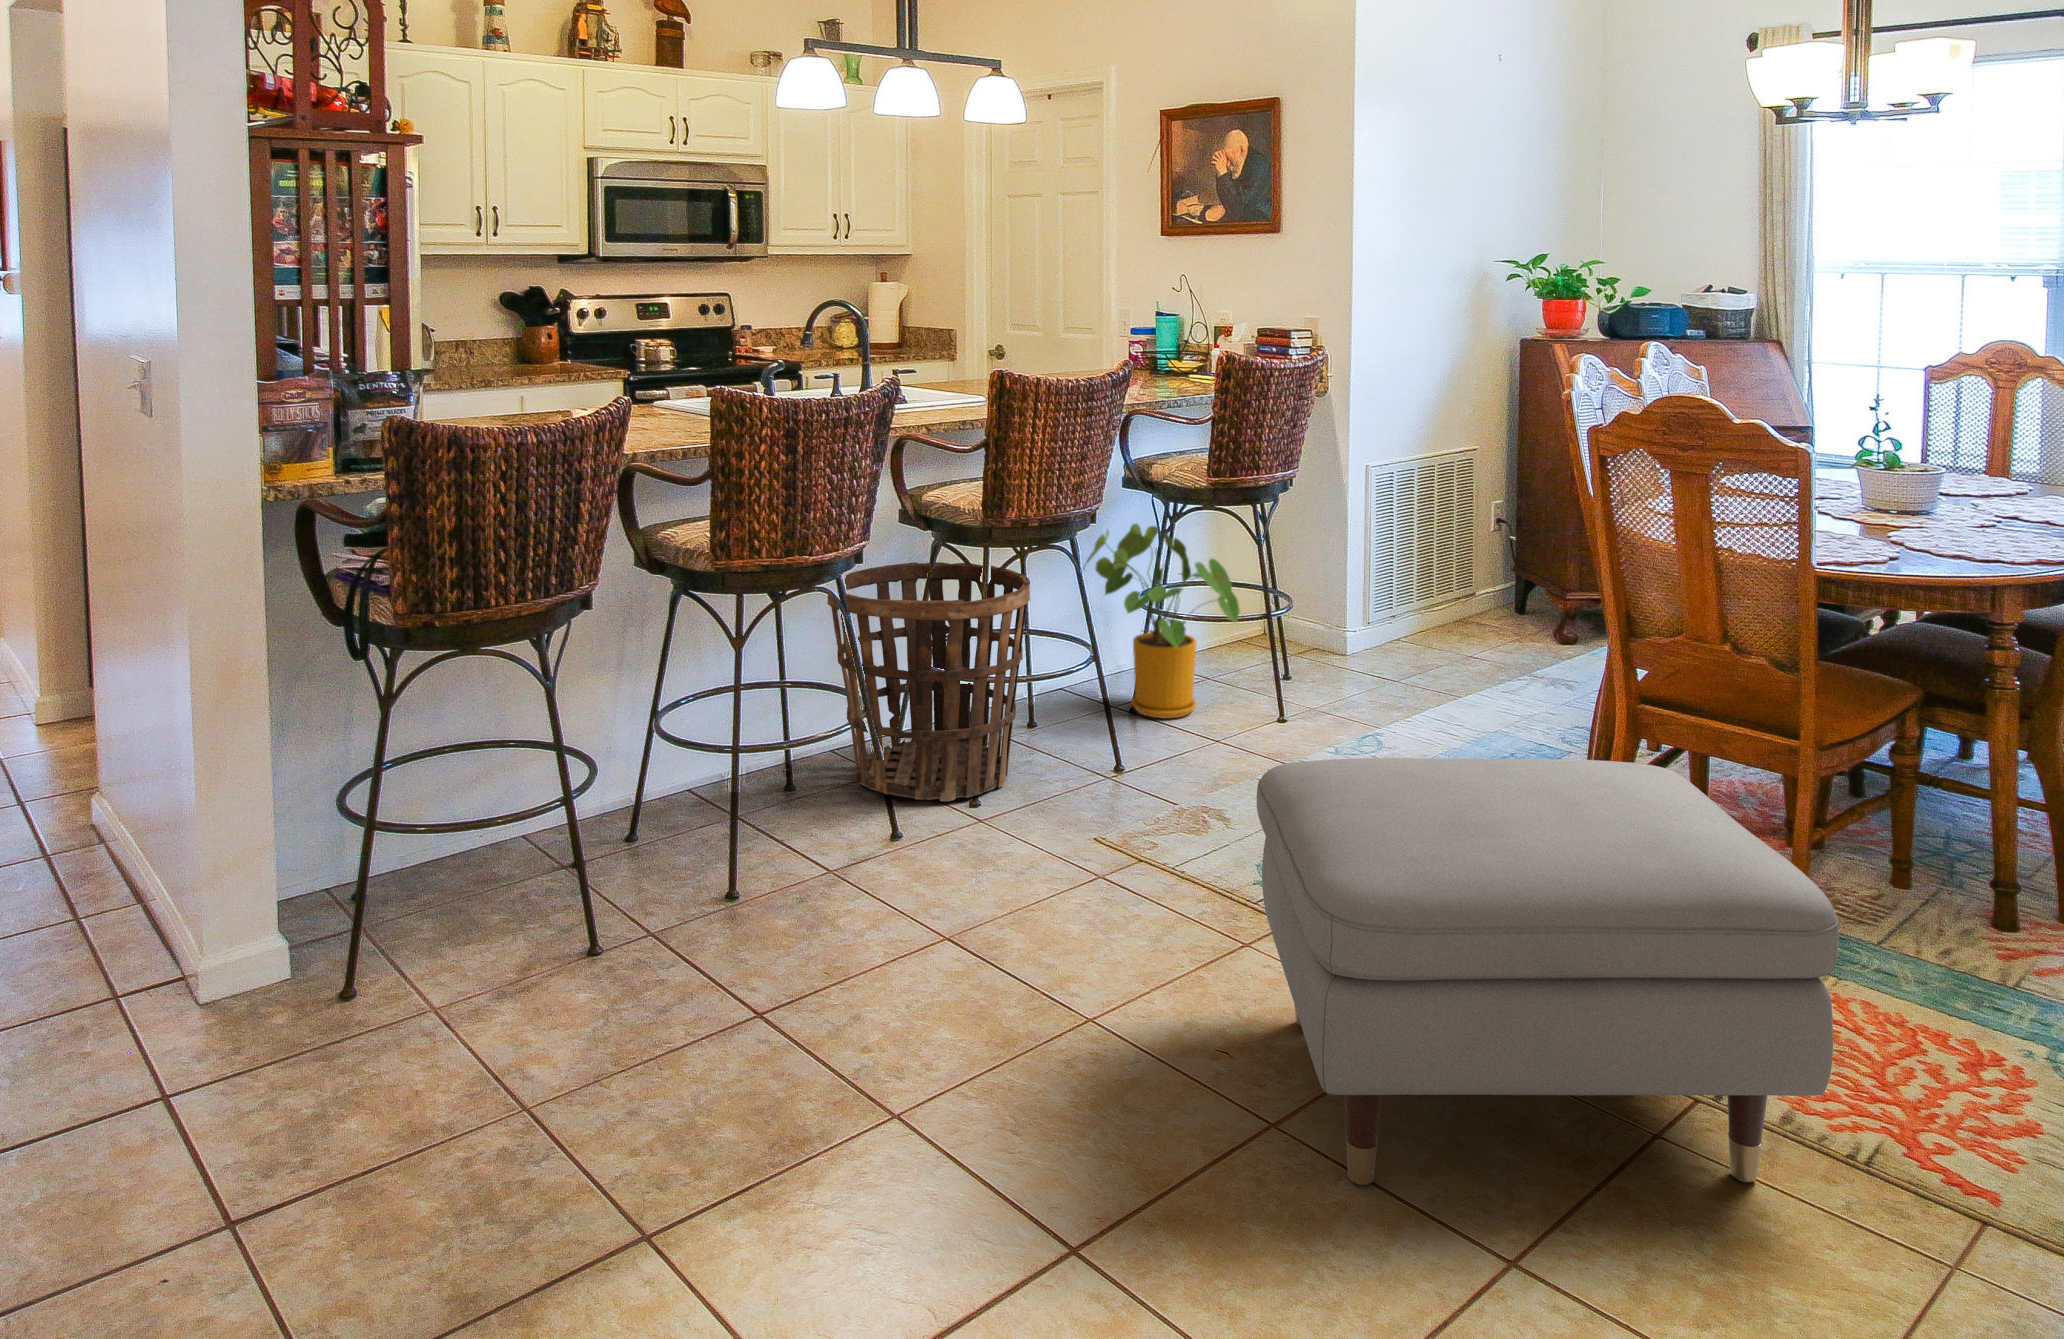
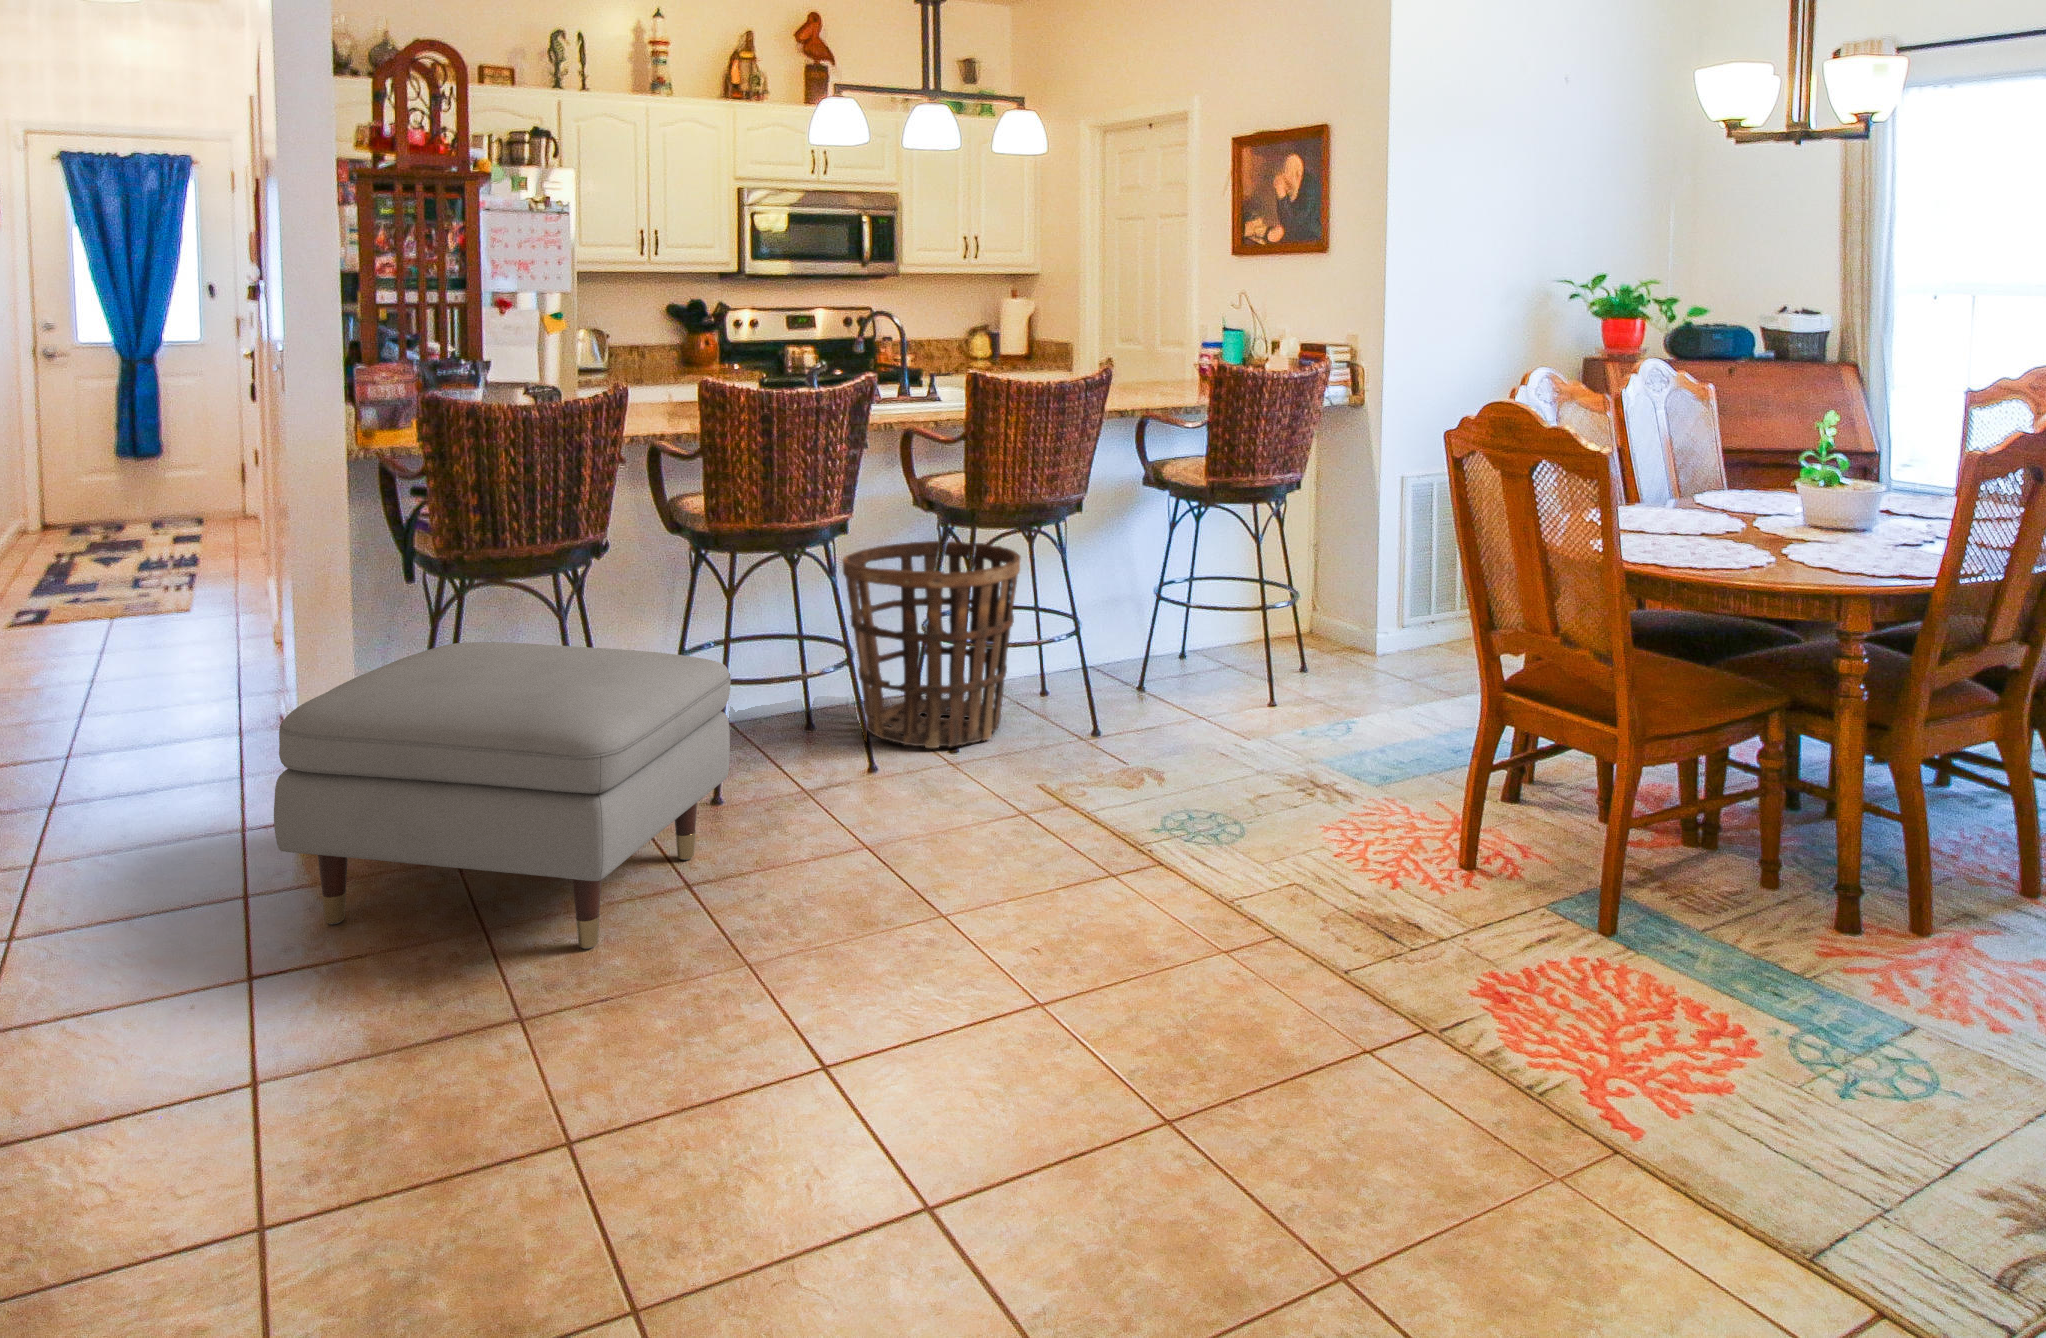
house plant: present [1083,524,1240,719] -> none [1104,516,1235,695]
ottoman: present [1257,758,1839,1185] -> present [274,642,731,949]

